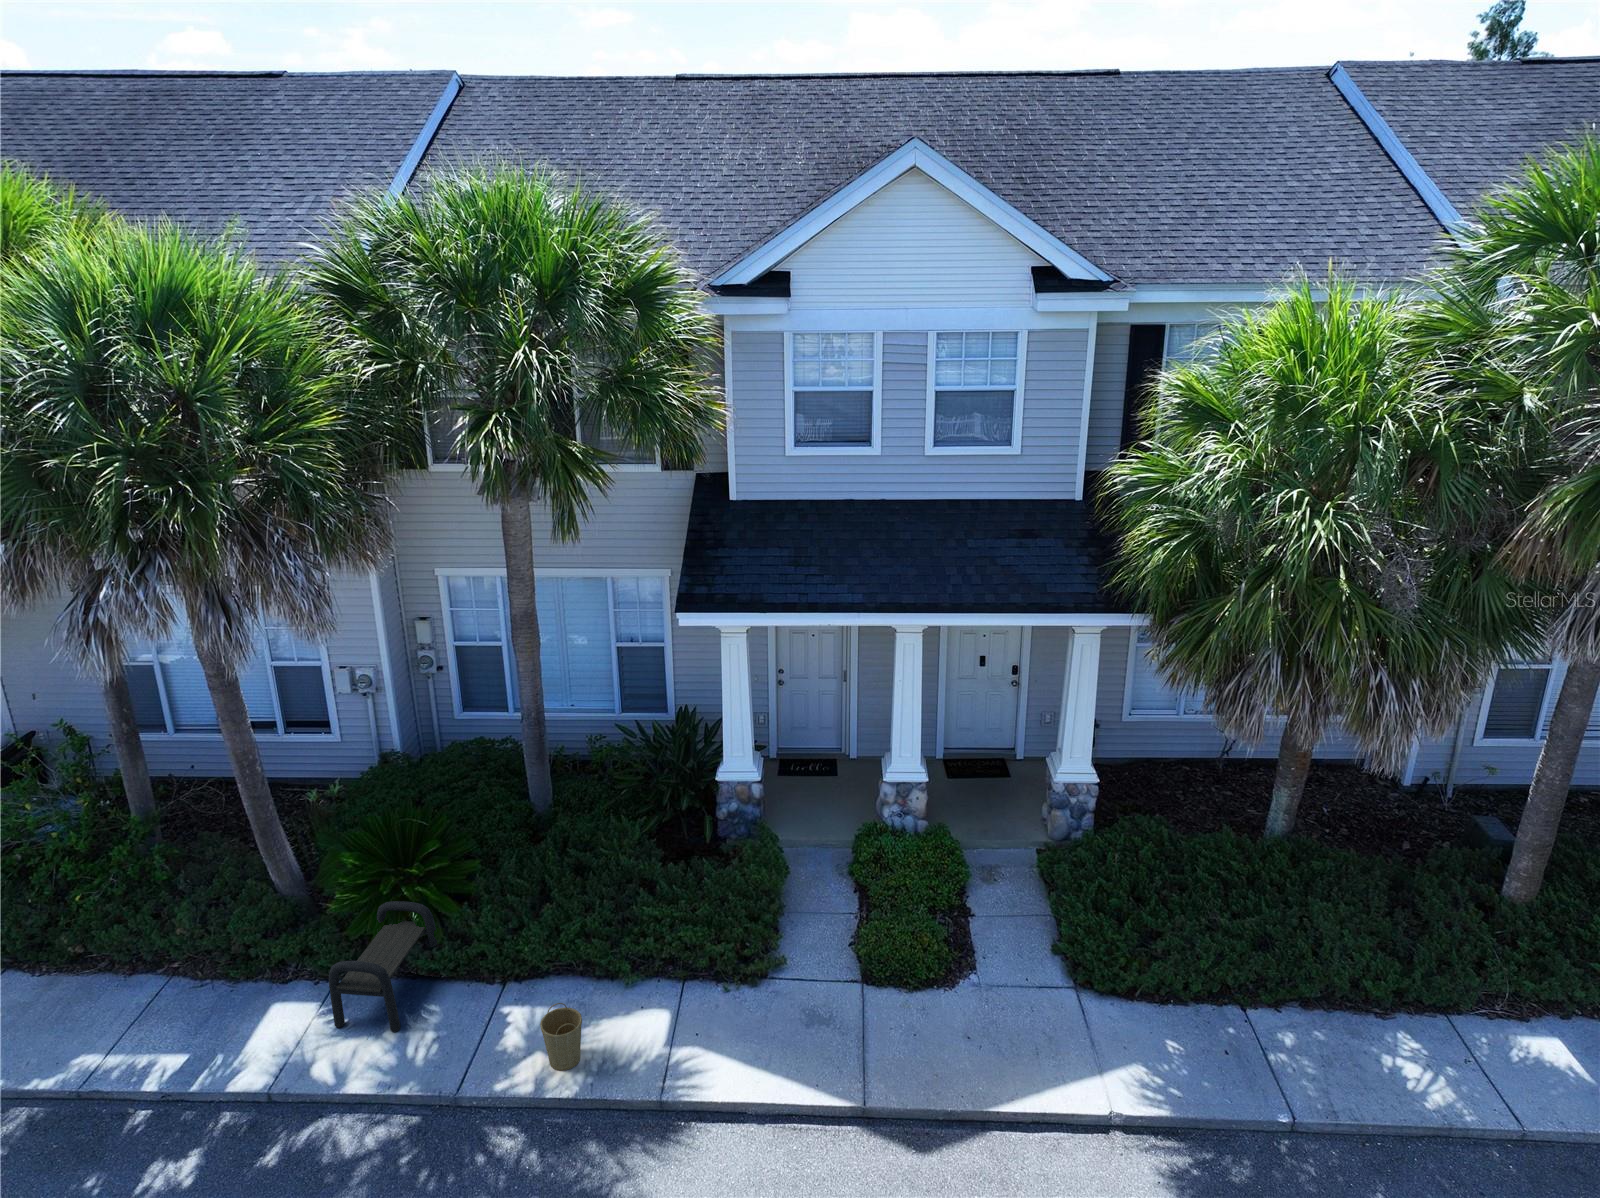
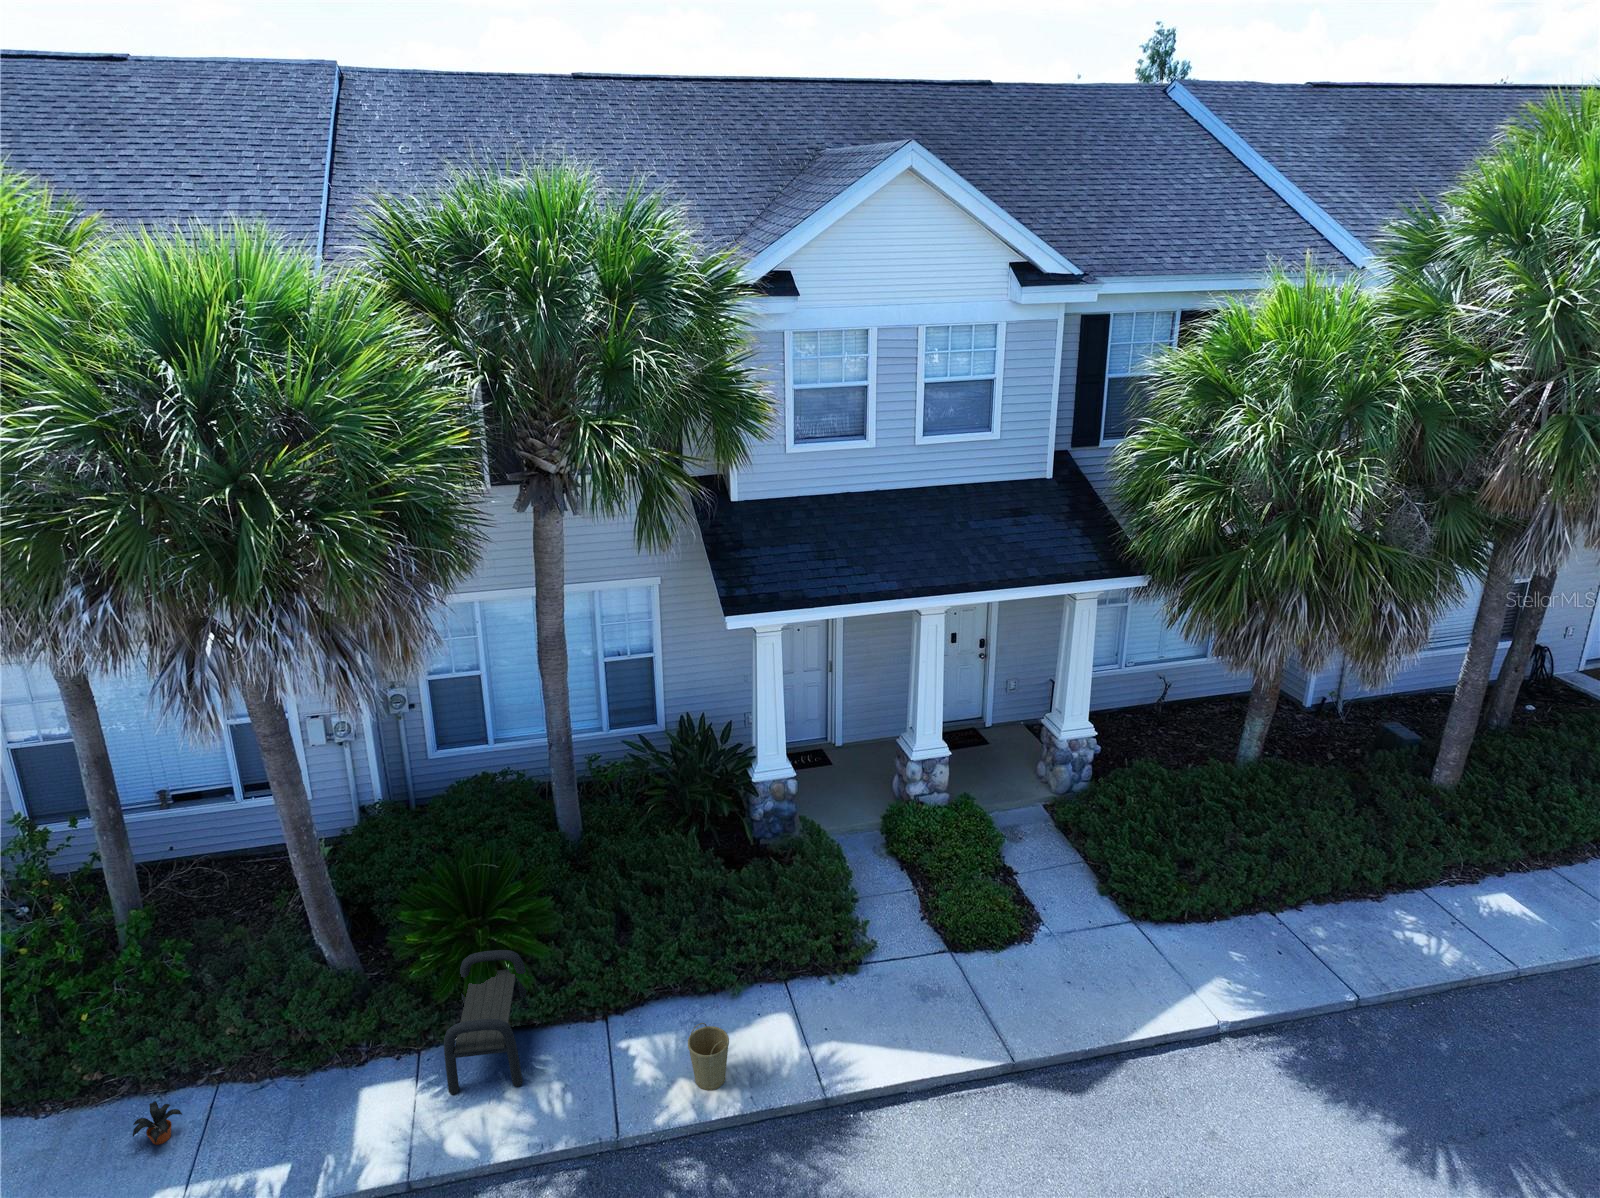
potted plant: none [69,984,115,1022] -> present [133,1101,182,1145]

